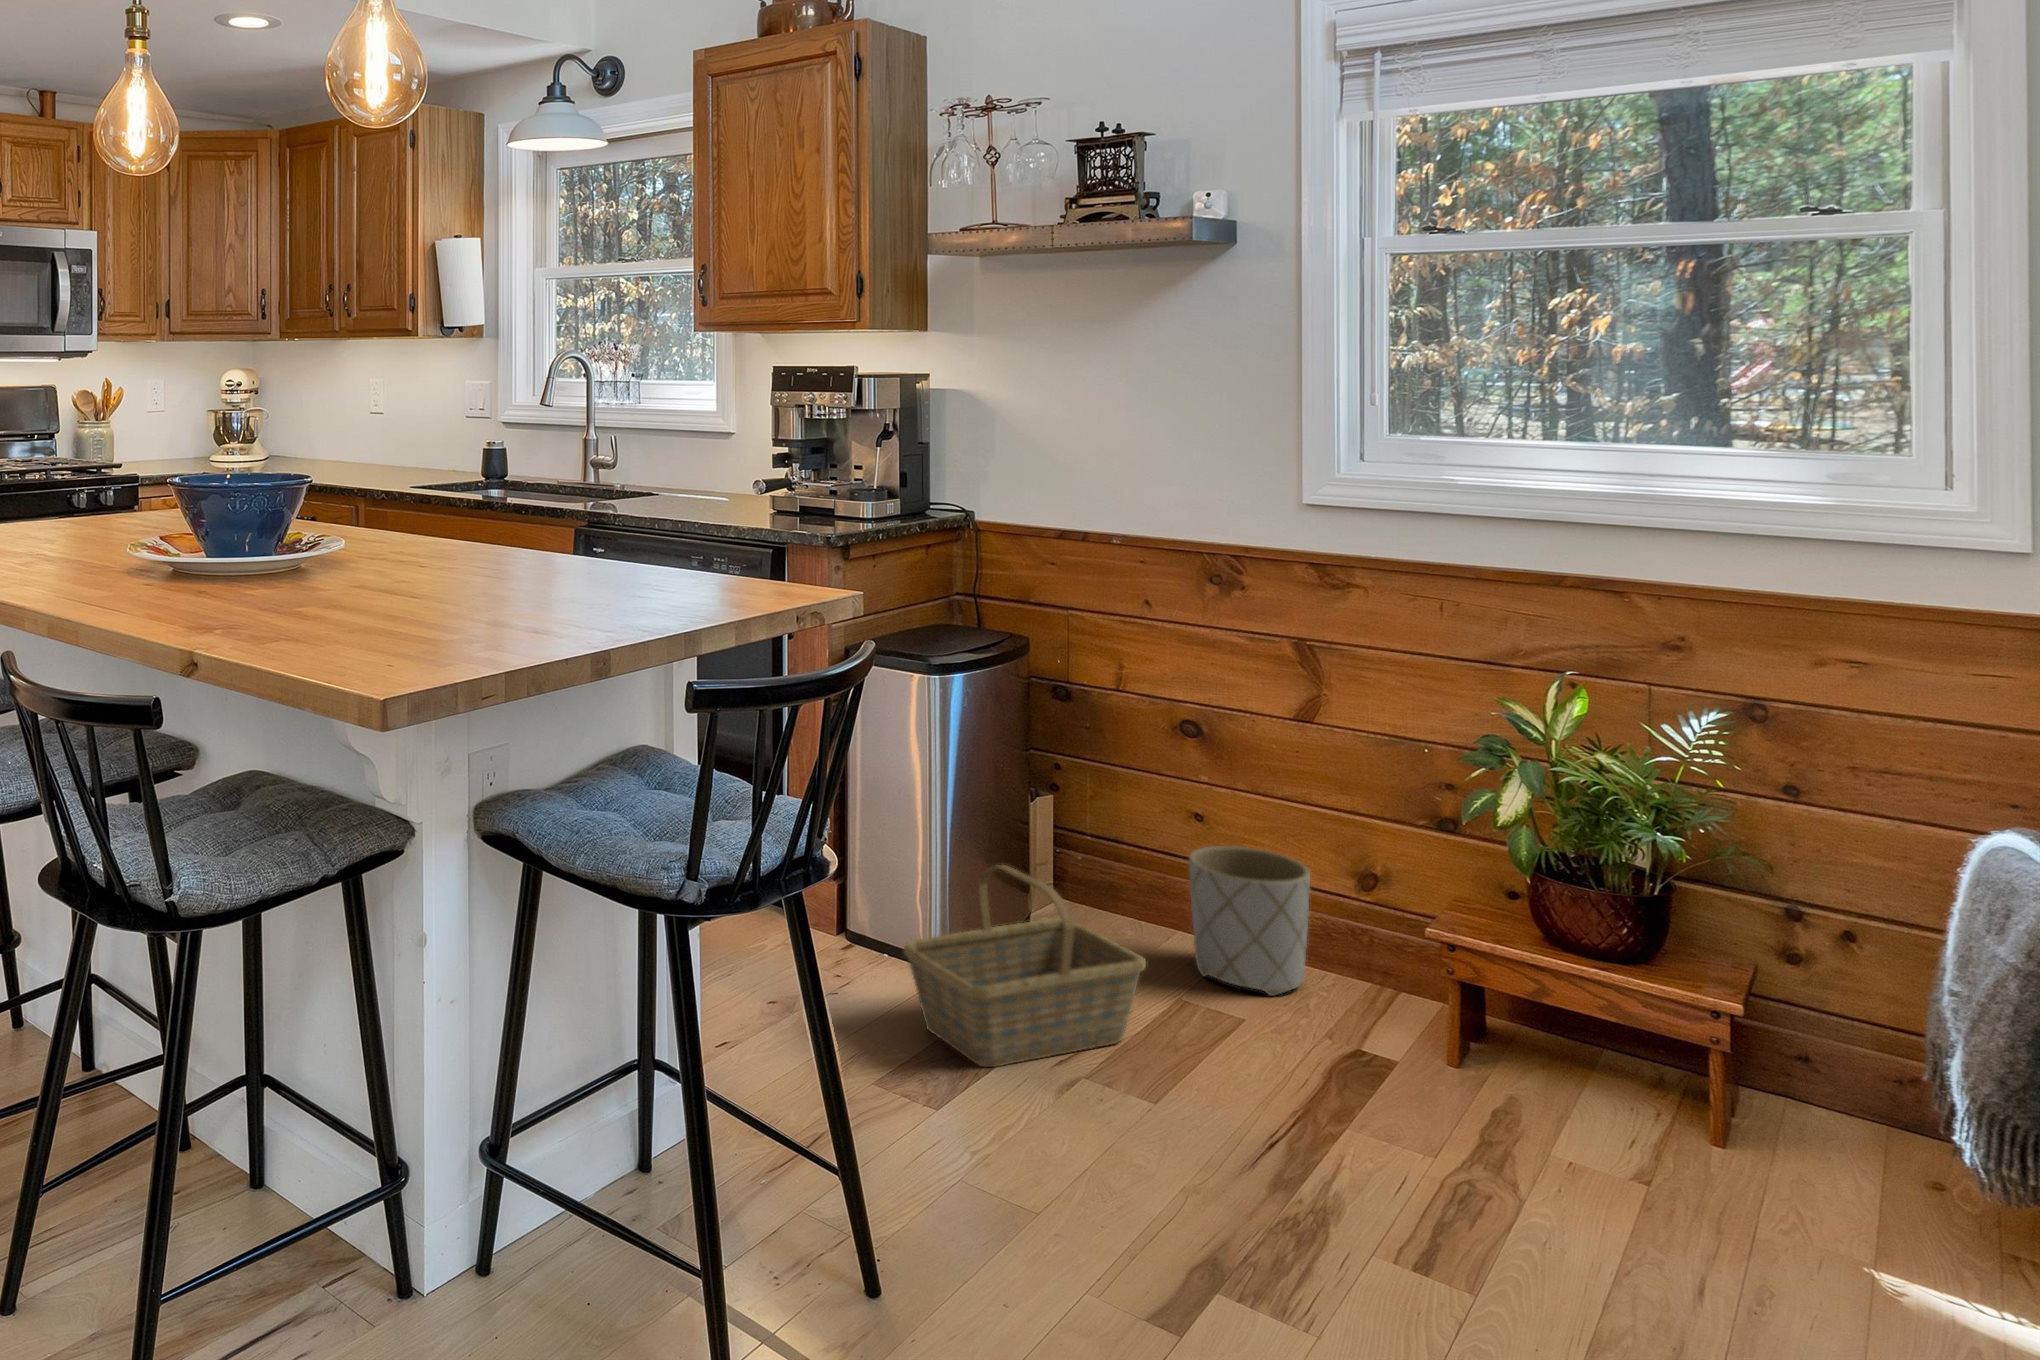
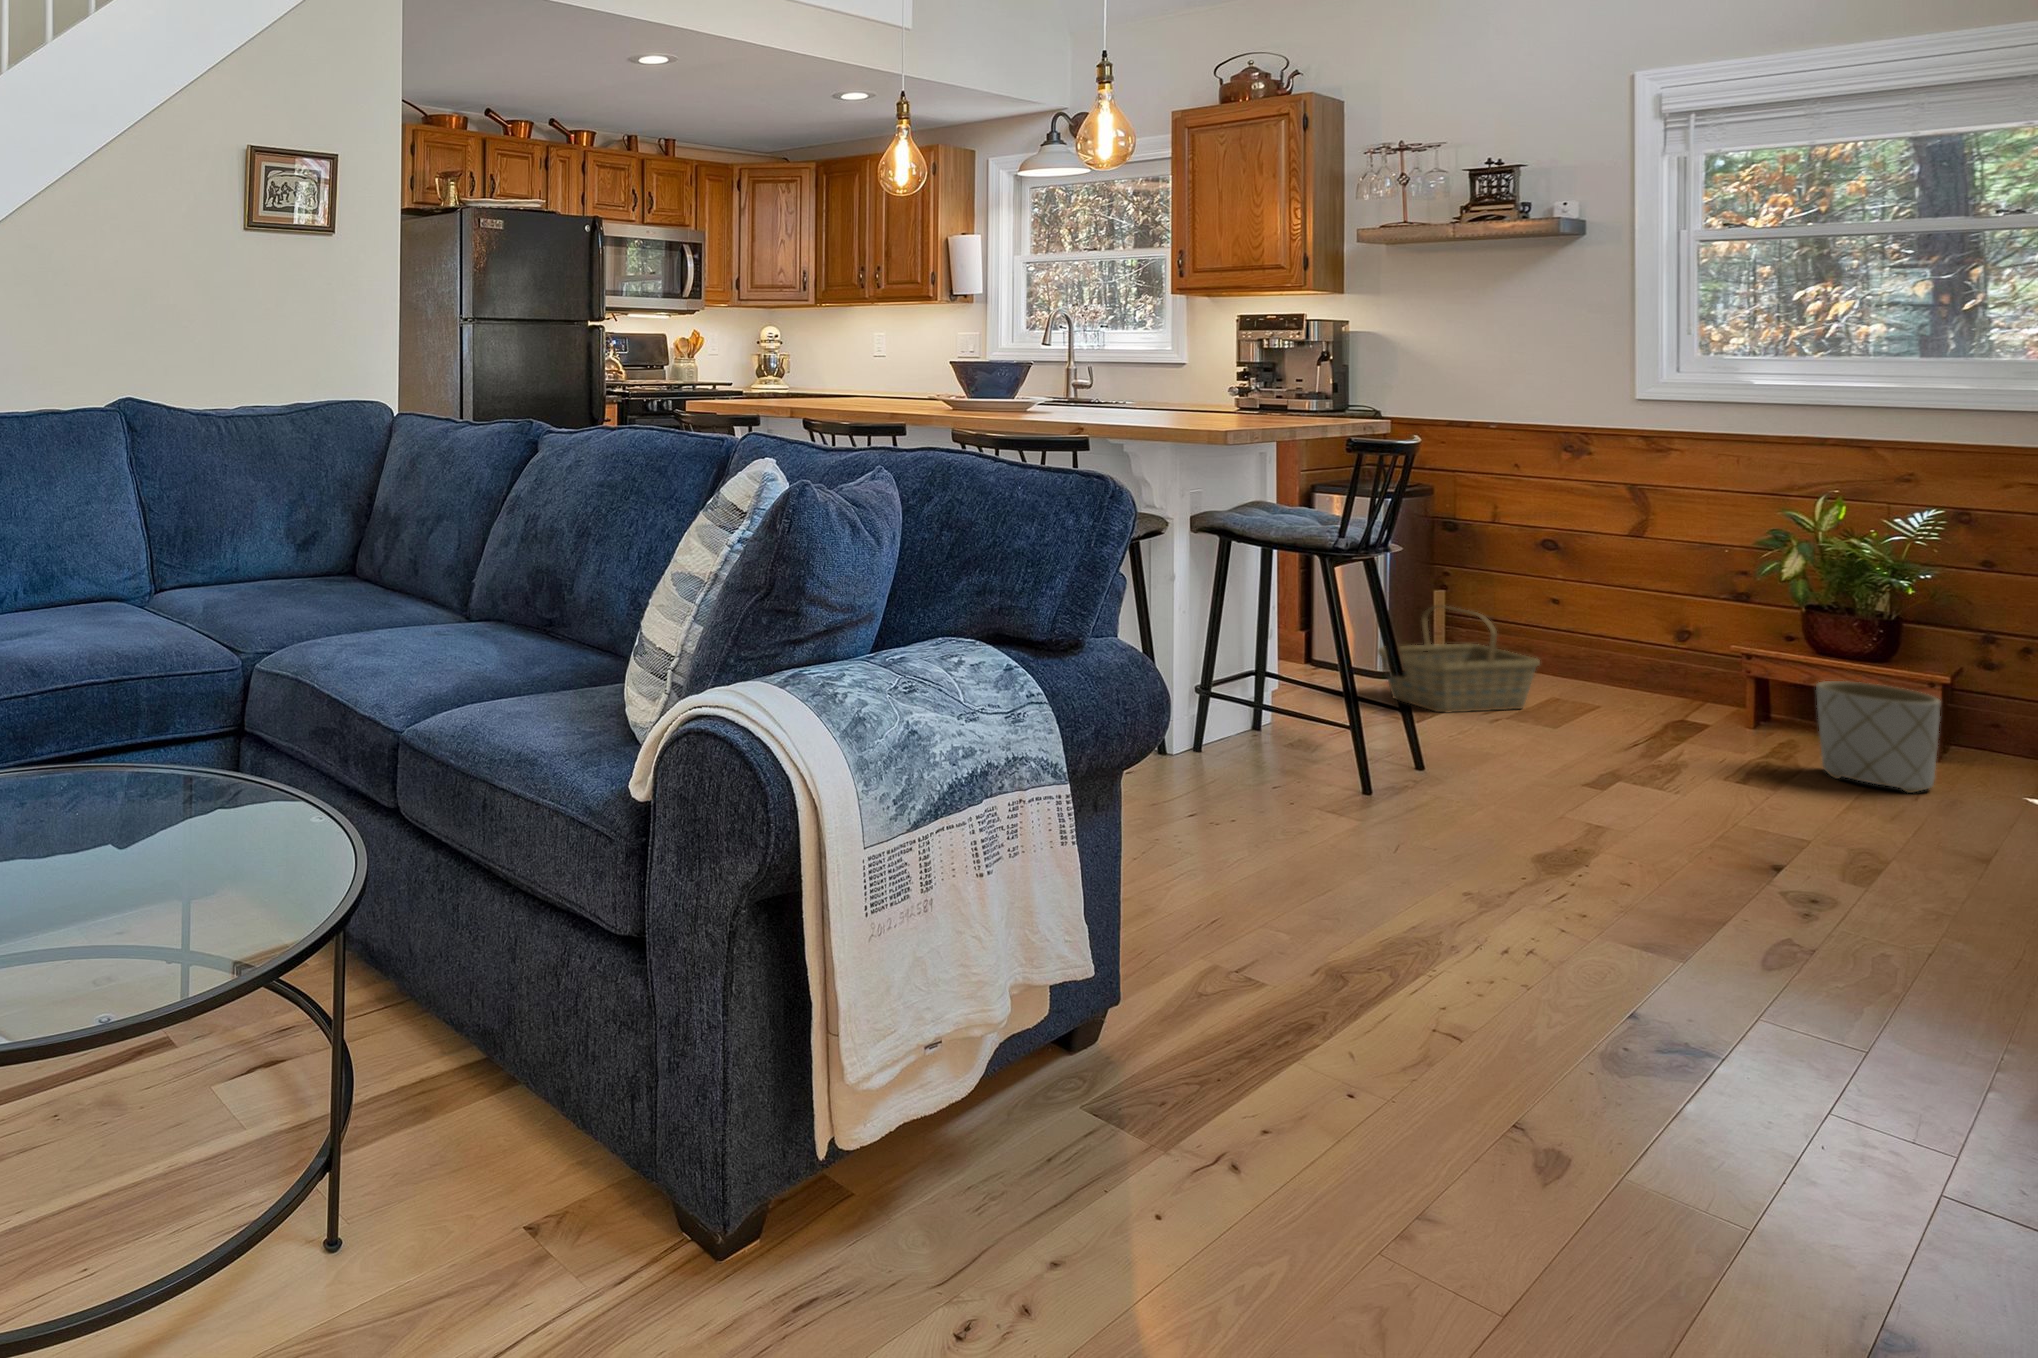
planter: present [1189,846,1310,996] -> present [1816,681,1940,793]

